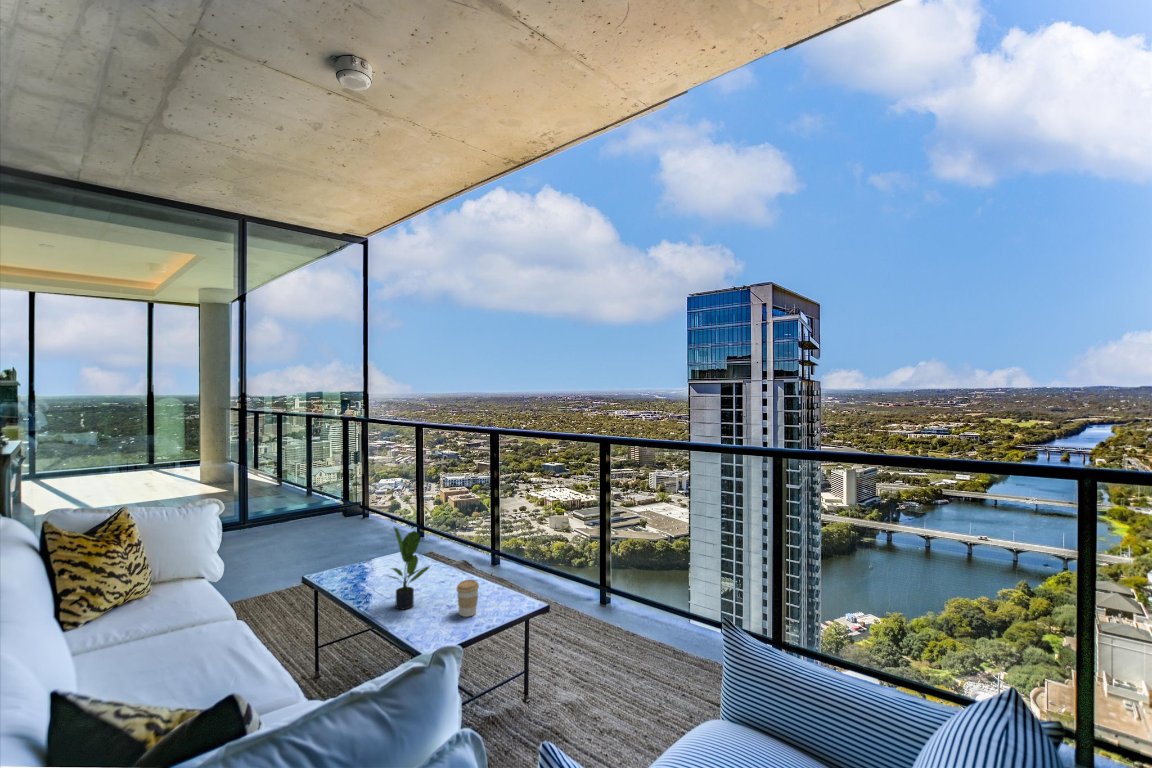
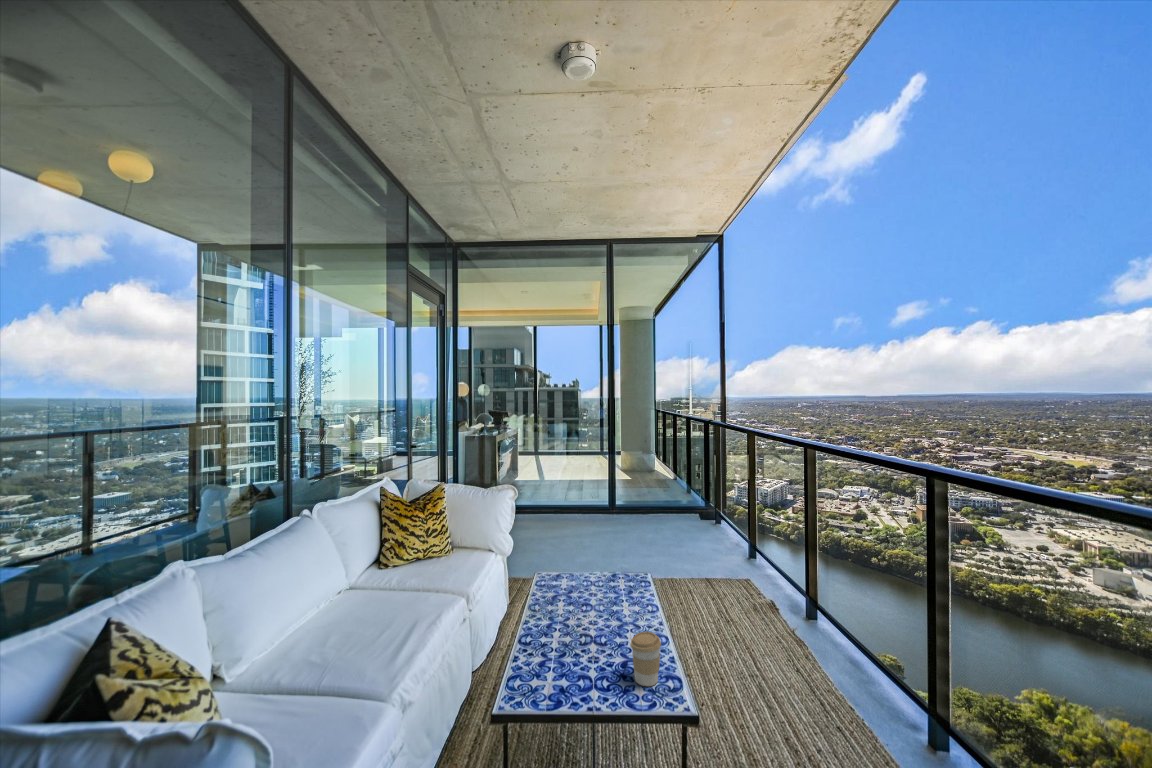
potted plant: present [389,527,429,609] -> none [569,537,624,644]

